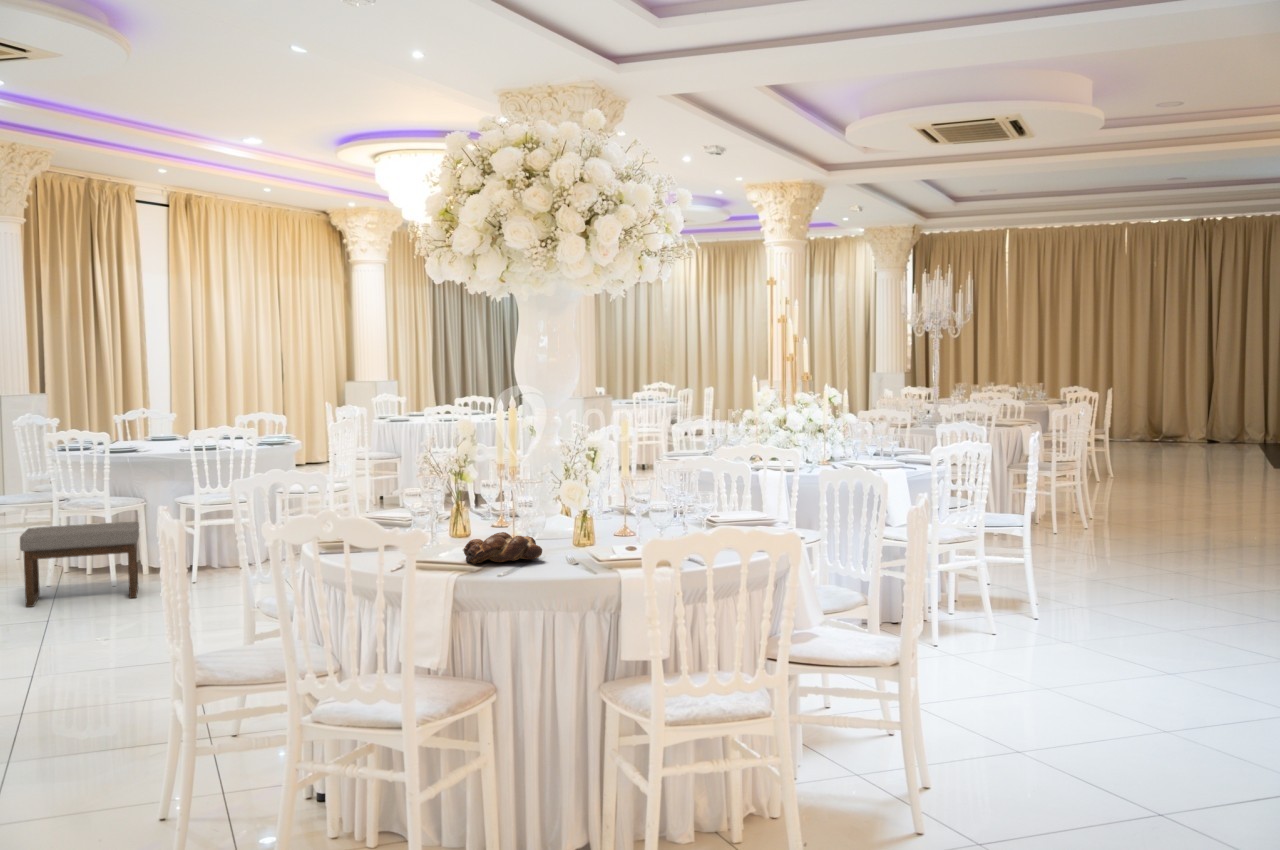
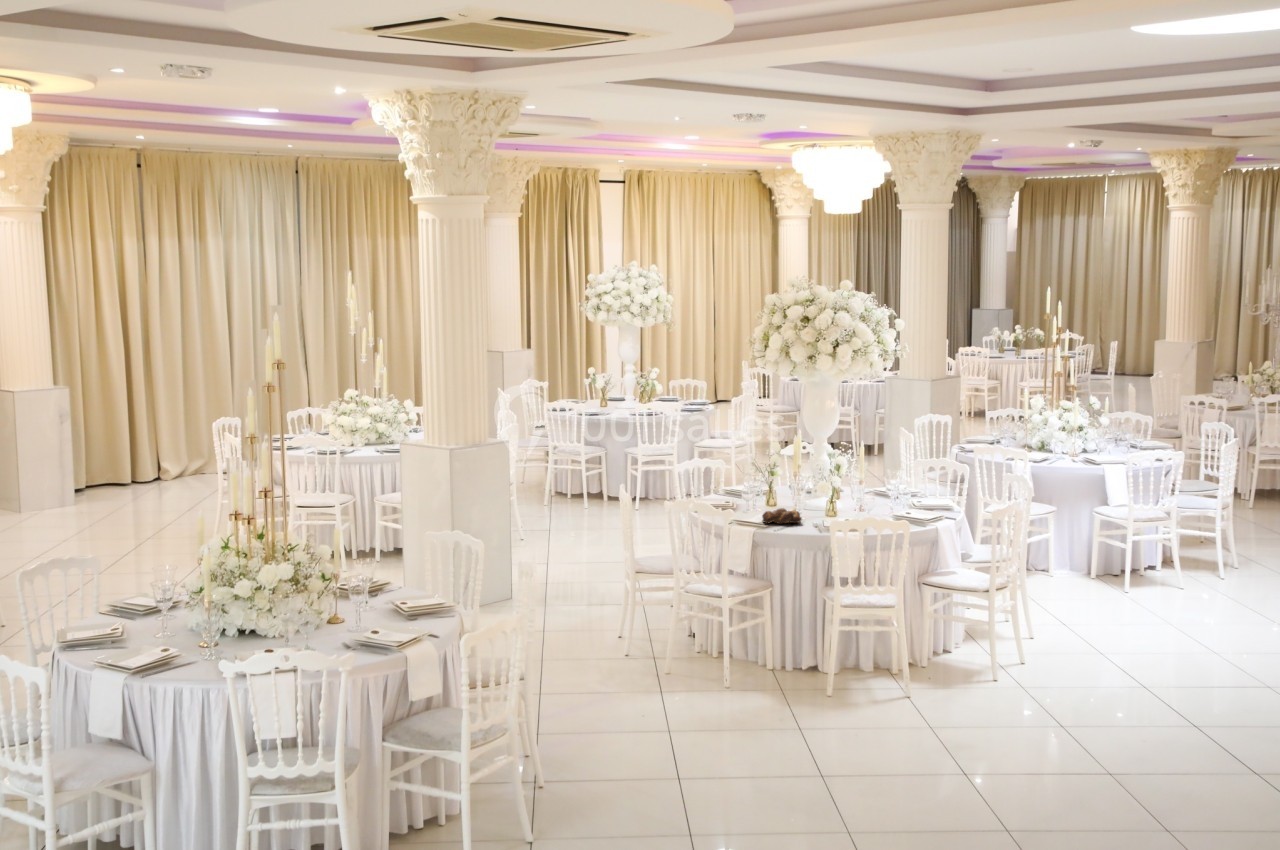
ottoman: present [20,522,139,607] -> none [532,467,603,521]

